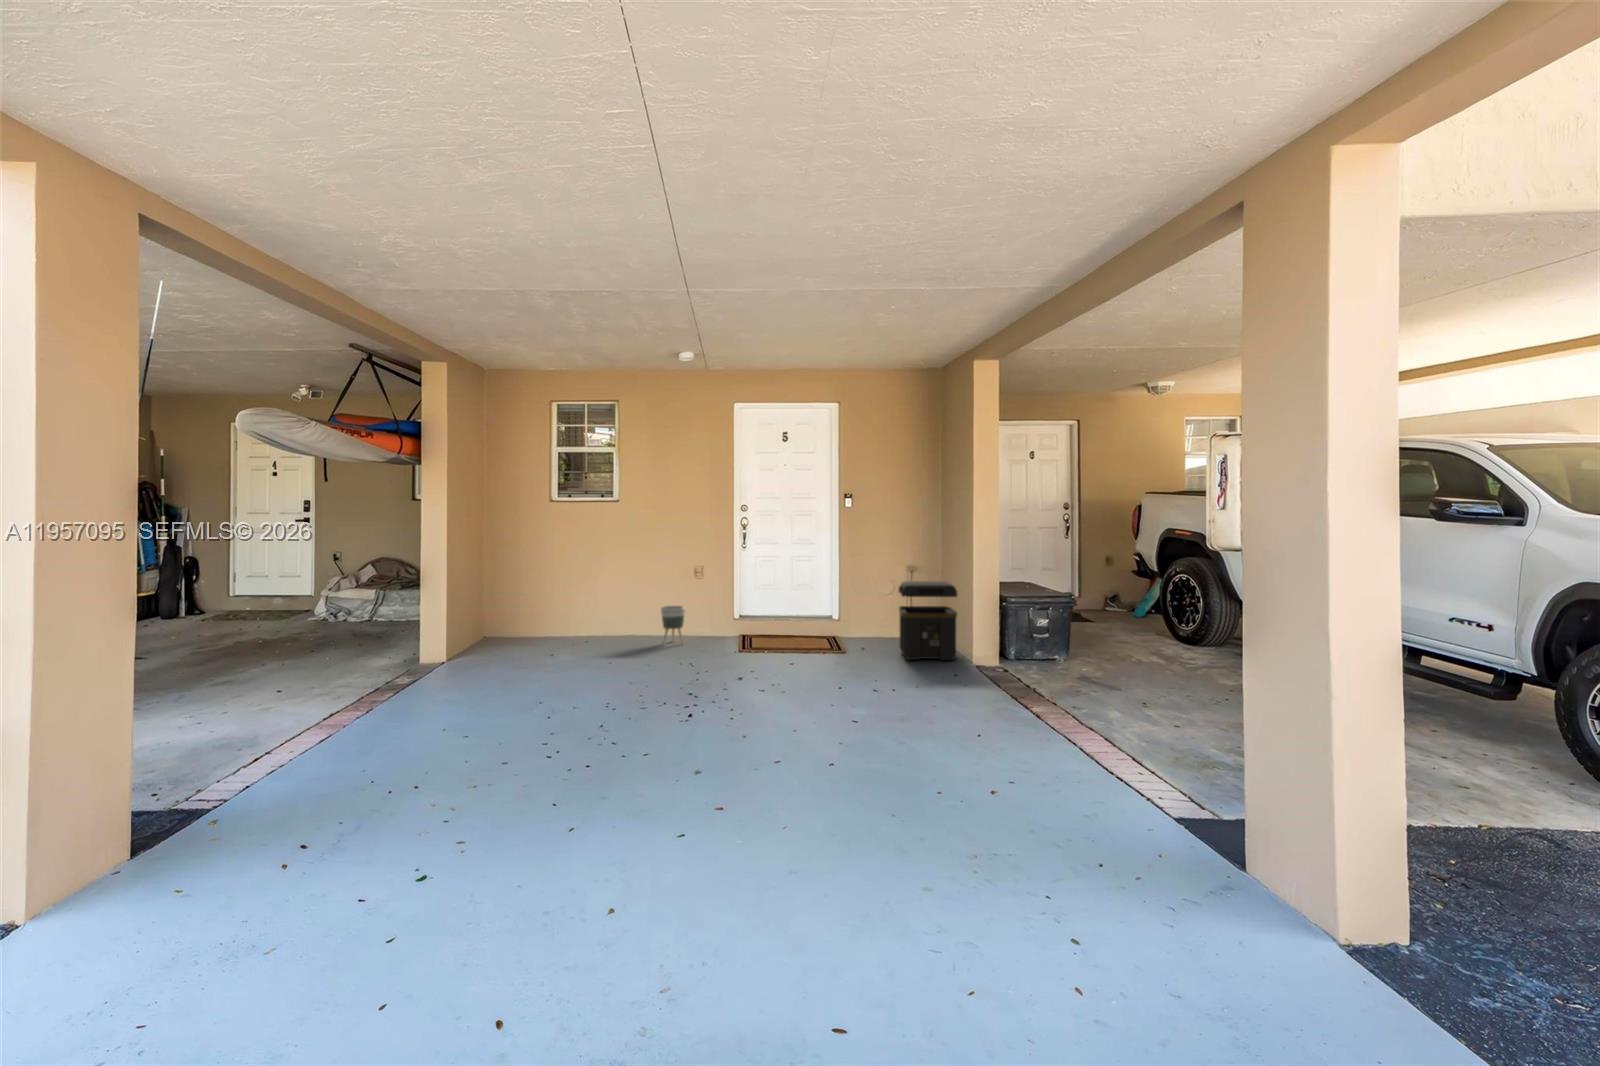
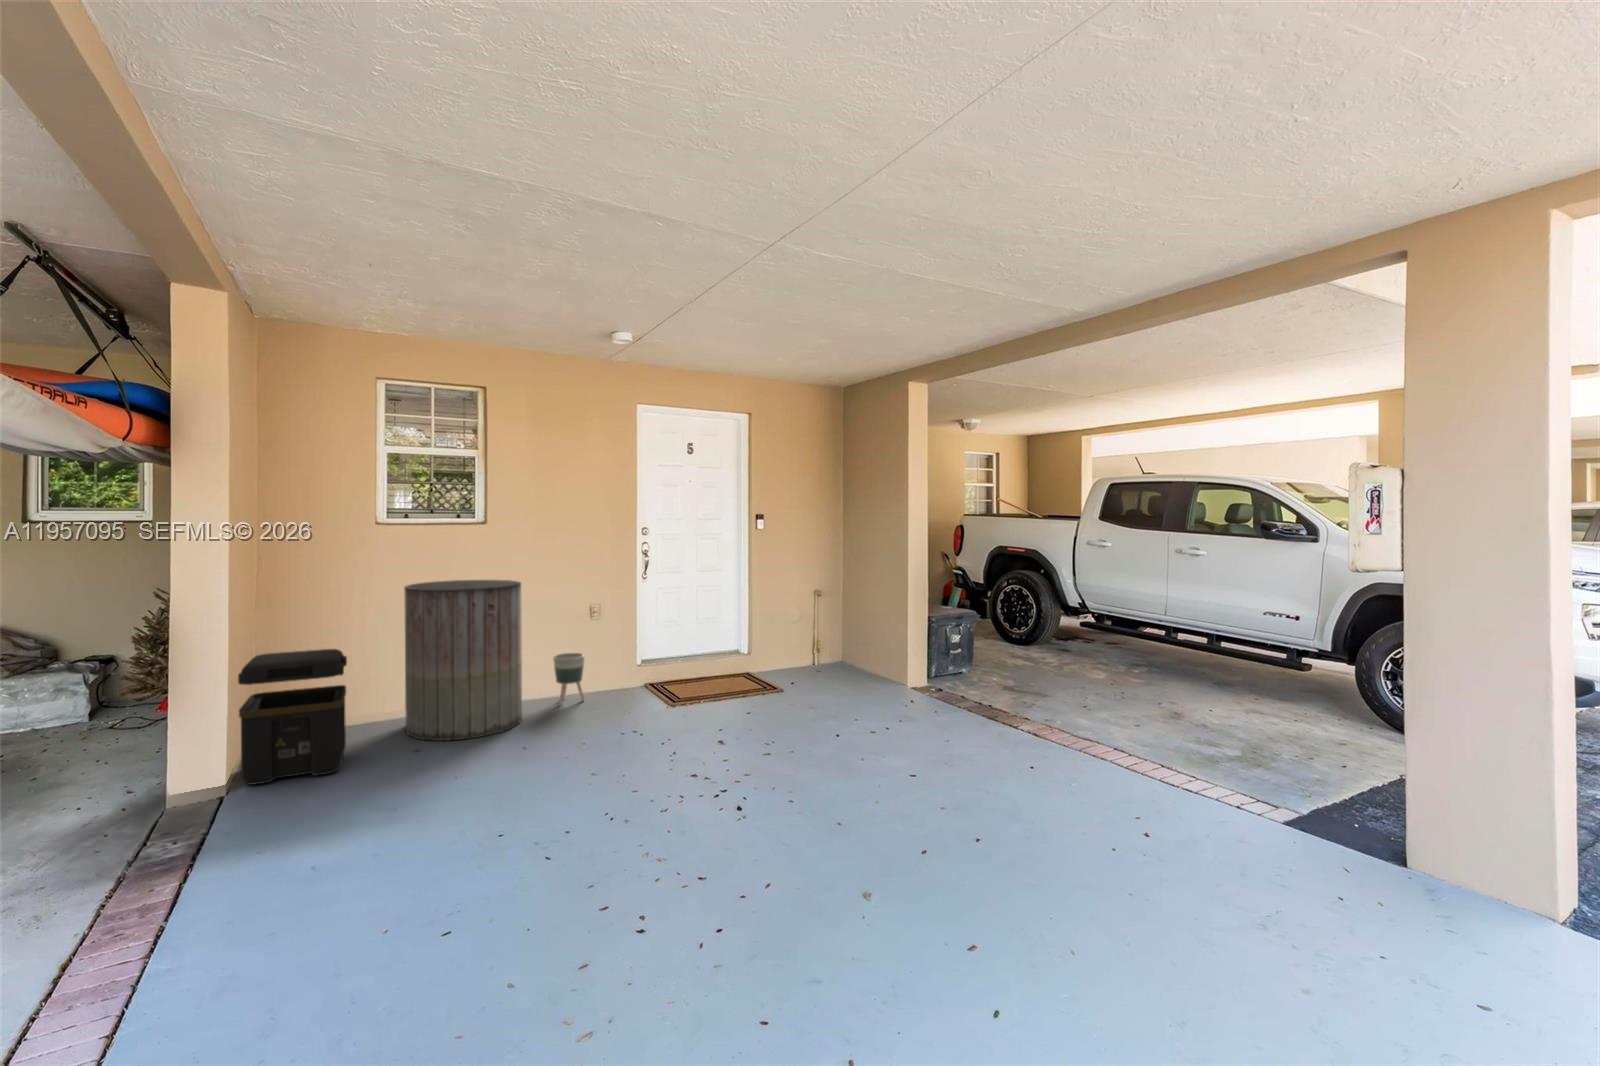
trash can: none [545,544,627,658] -> present [404,580,522,741]
toolbox: present [899,581,957,660] -> present [238,649,347,785]

